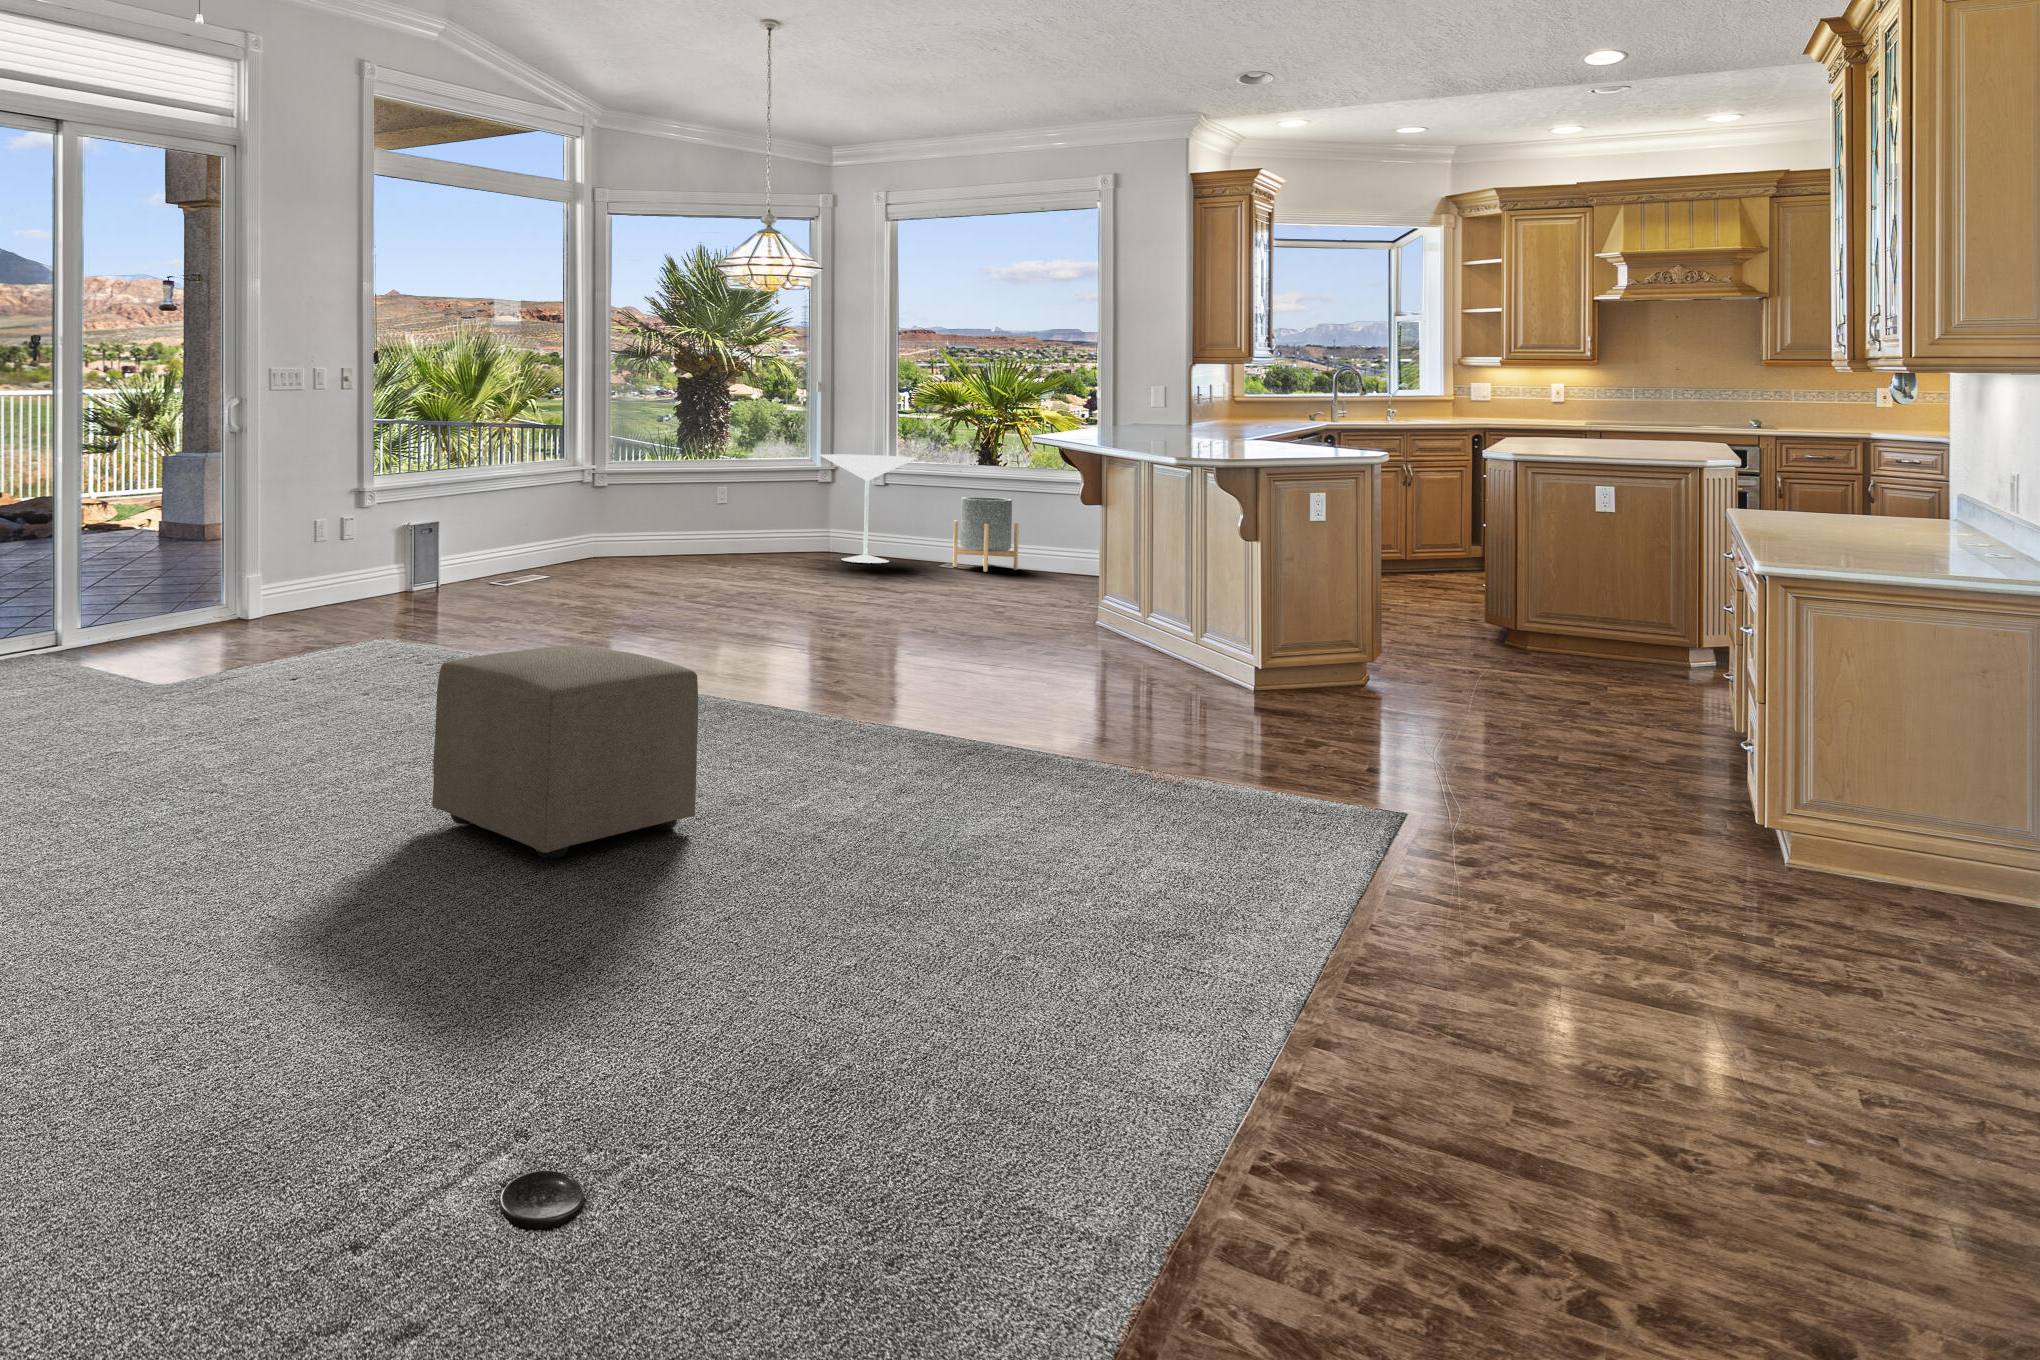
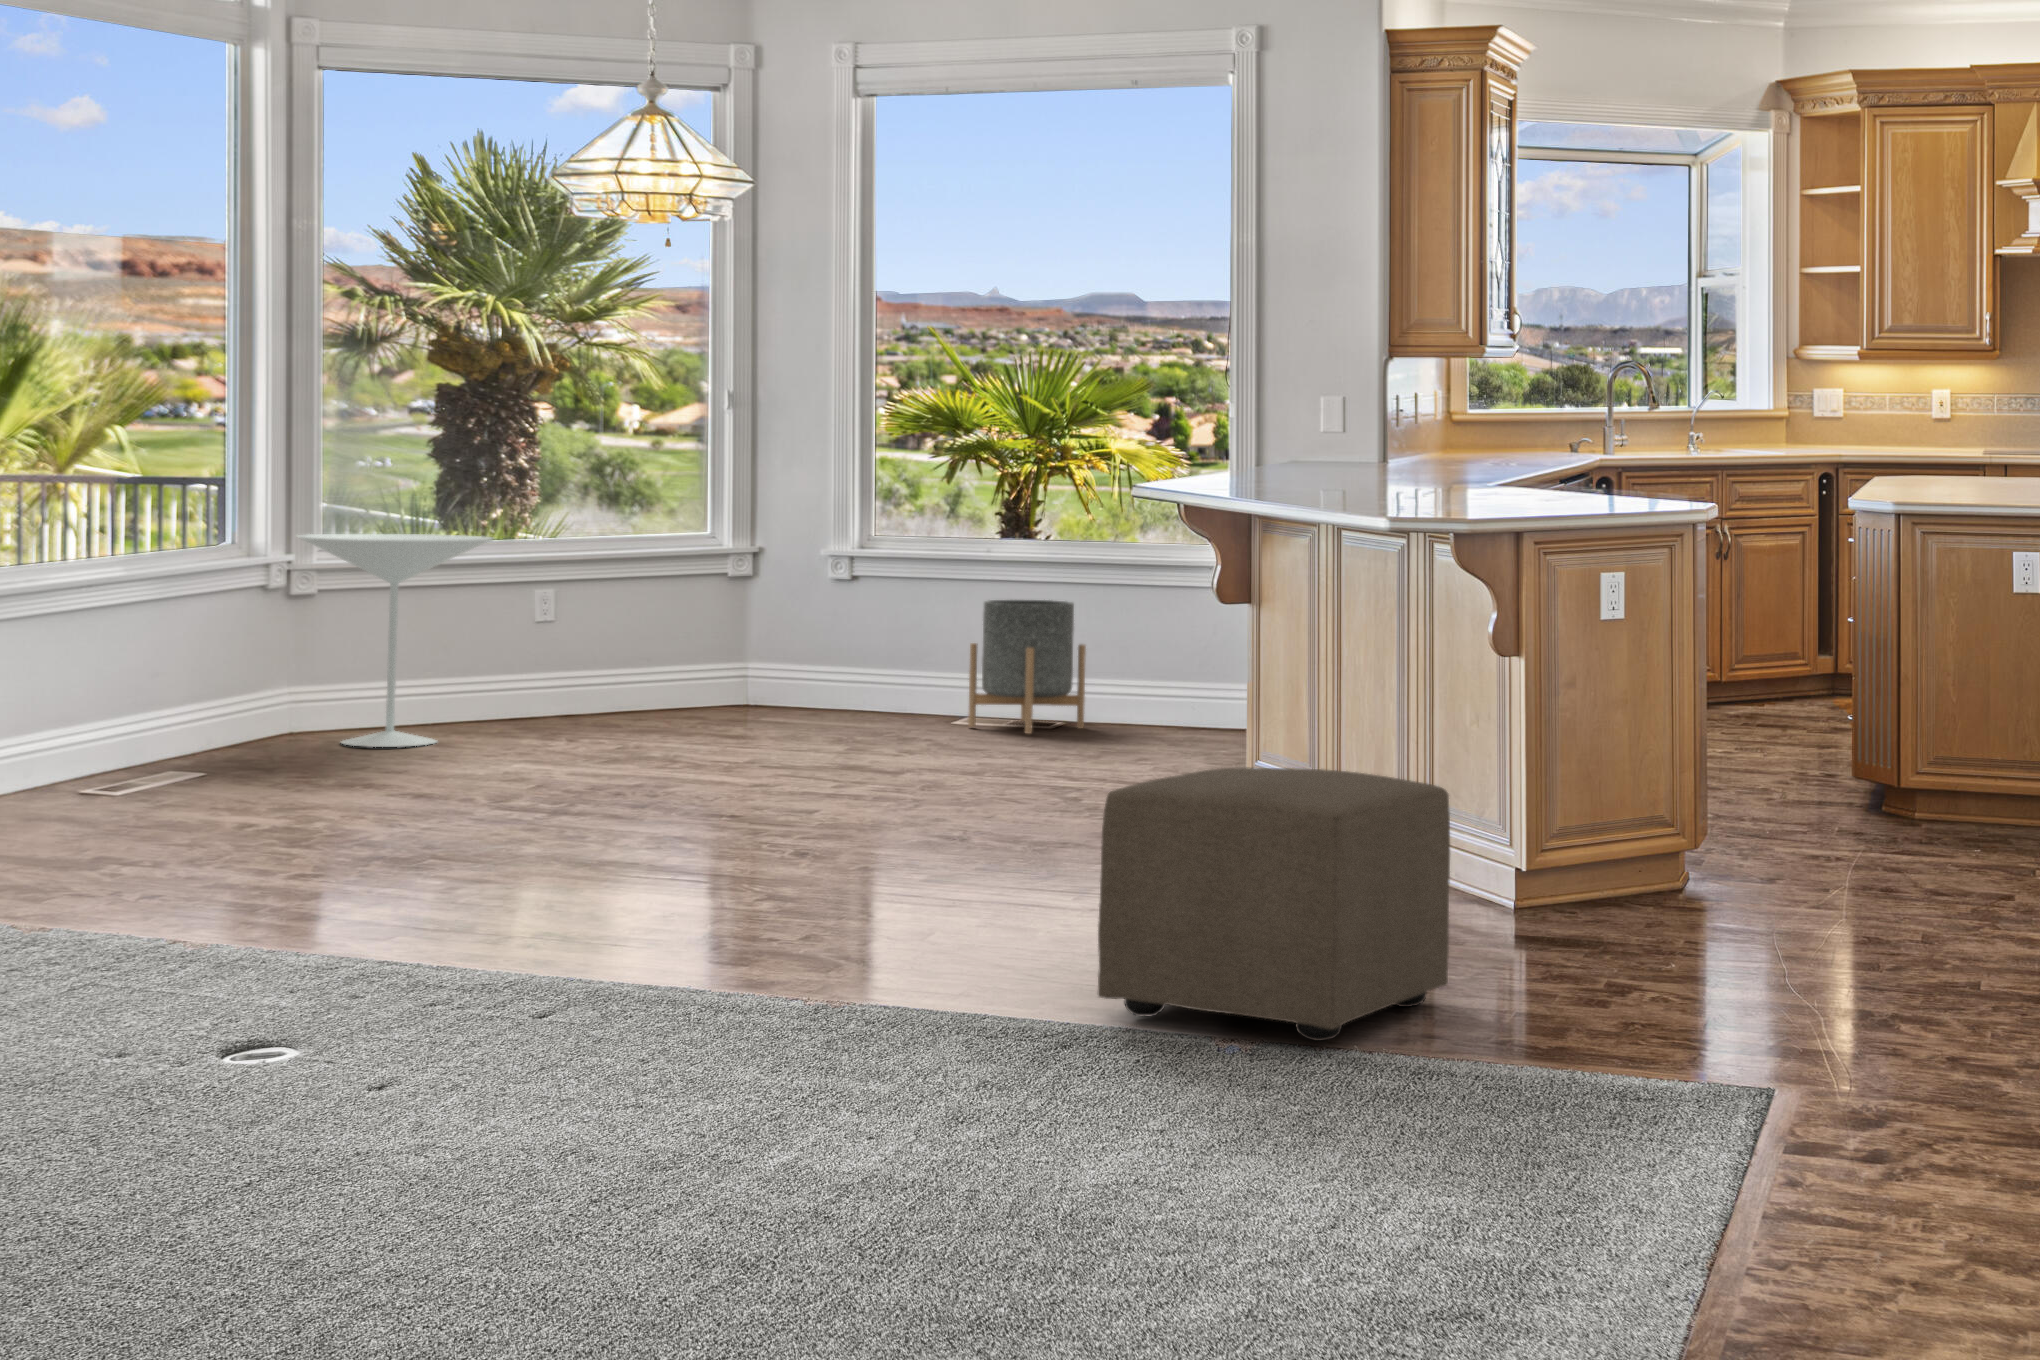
side table: present [820,454,917,563] -> present [298,534,493,747]
ottoman: present [432,645,698,858] -> present [1098,767,1450,1041]

